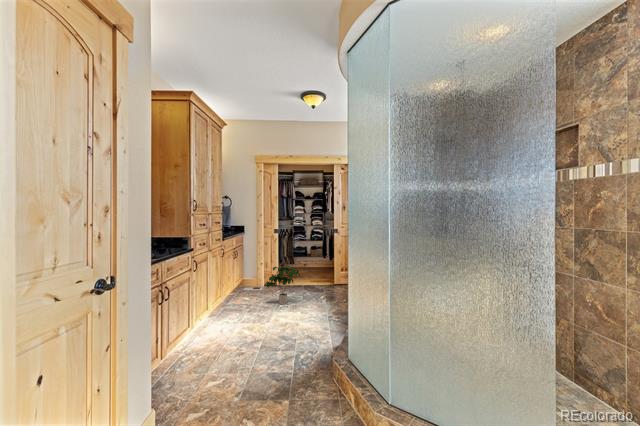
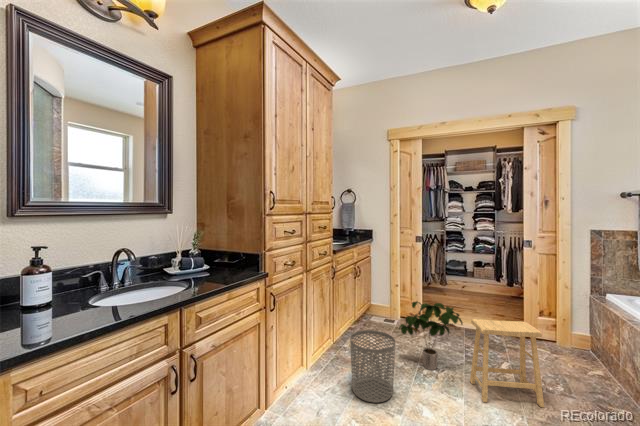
footstool: none [303,269,334,311] -> present [470,319,544,407]
waste bin: none [238,284,264,321] -> present [350,330,395,403]

